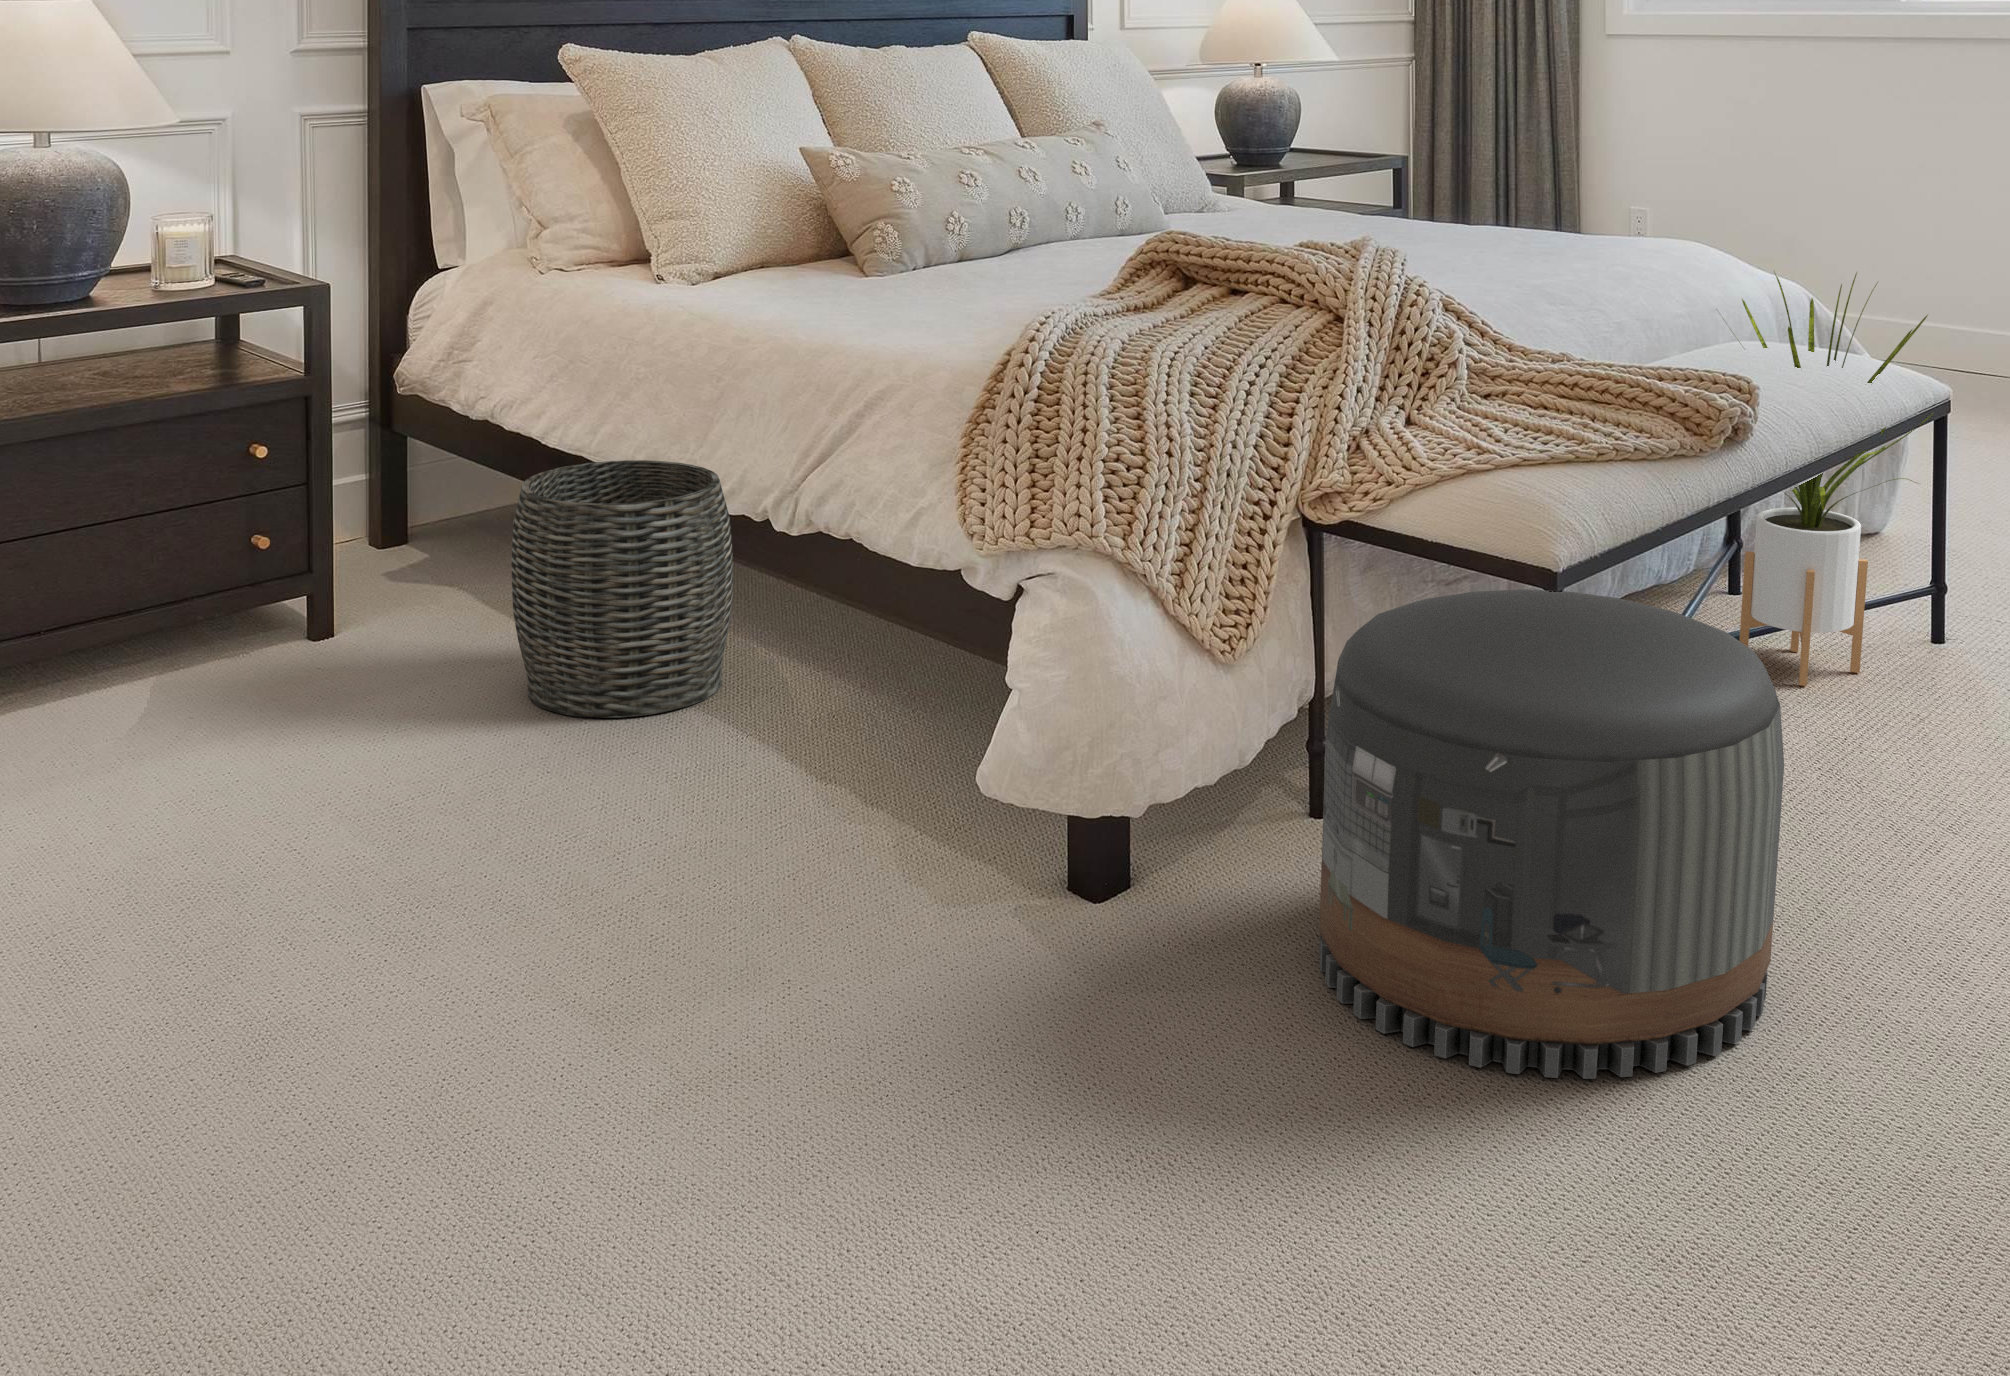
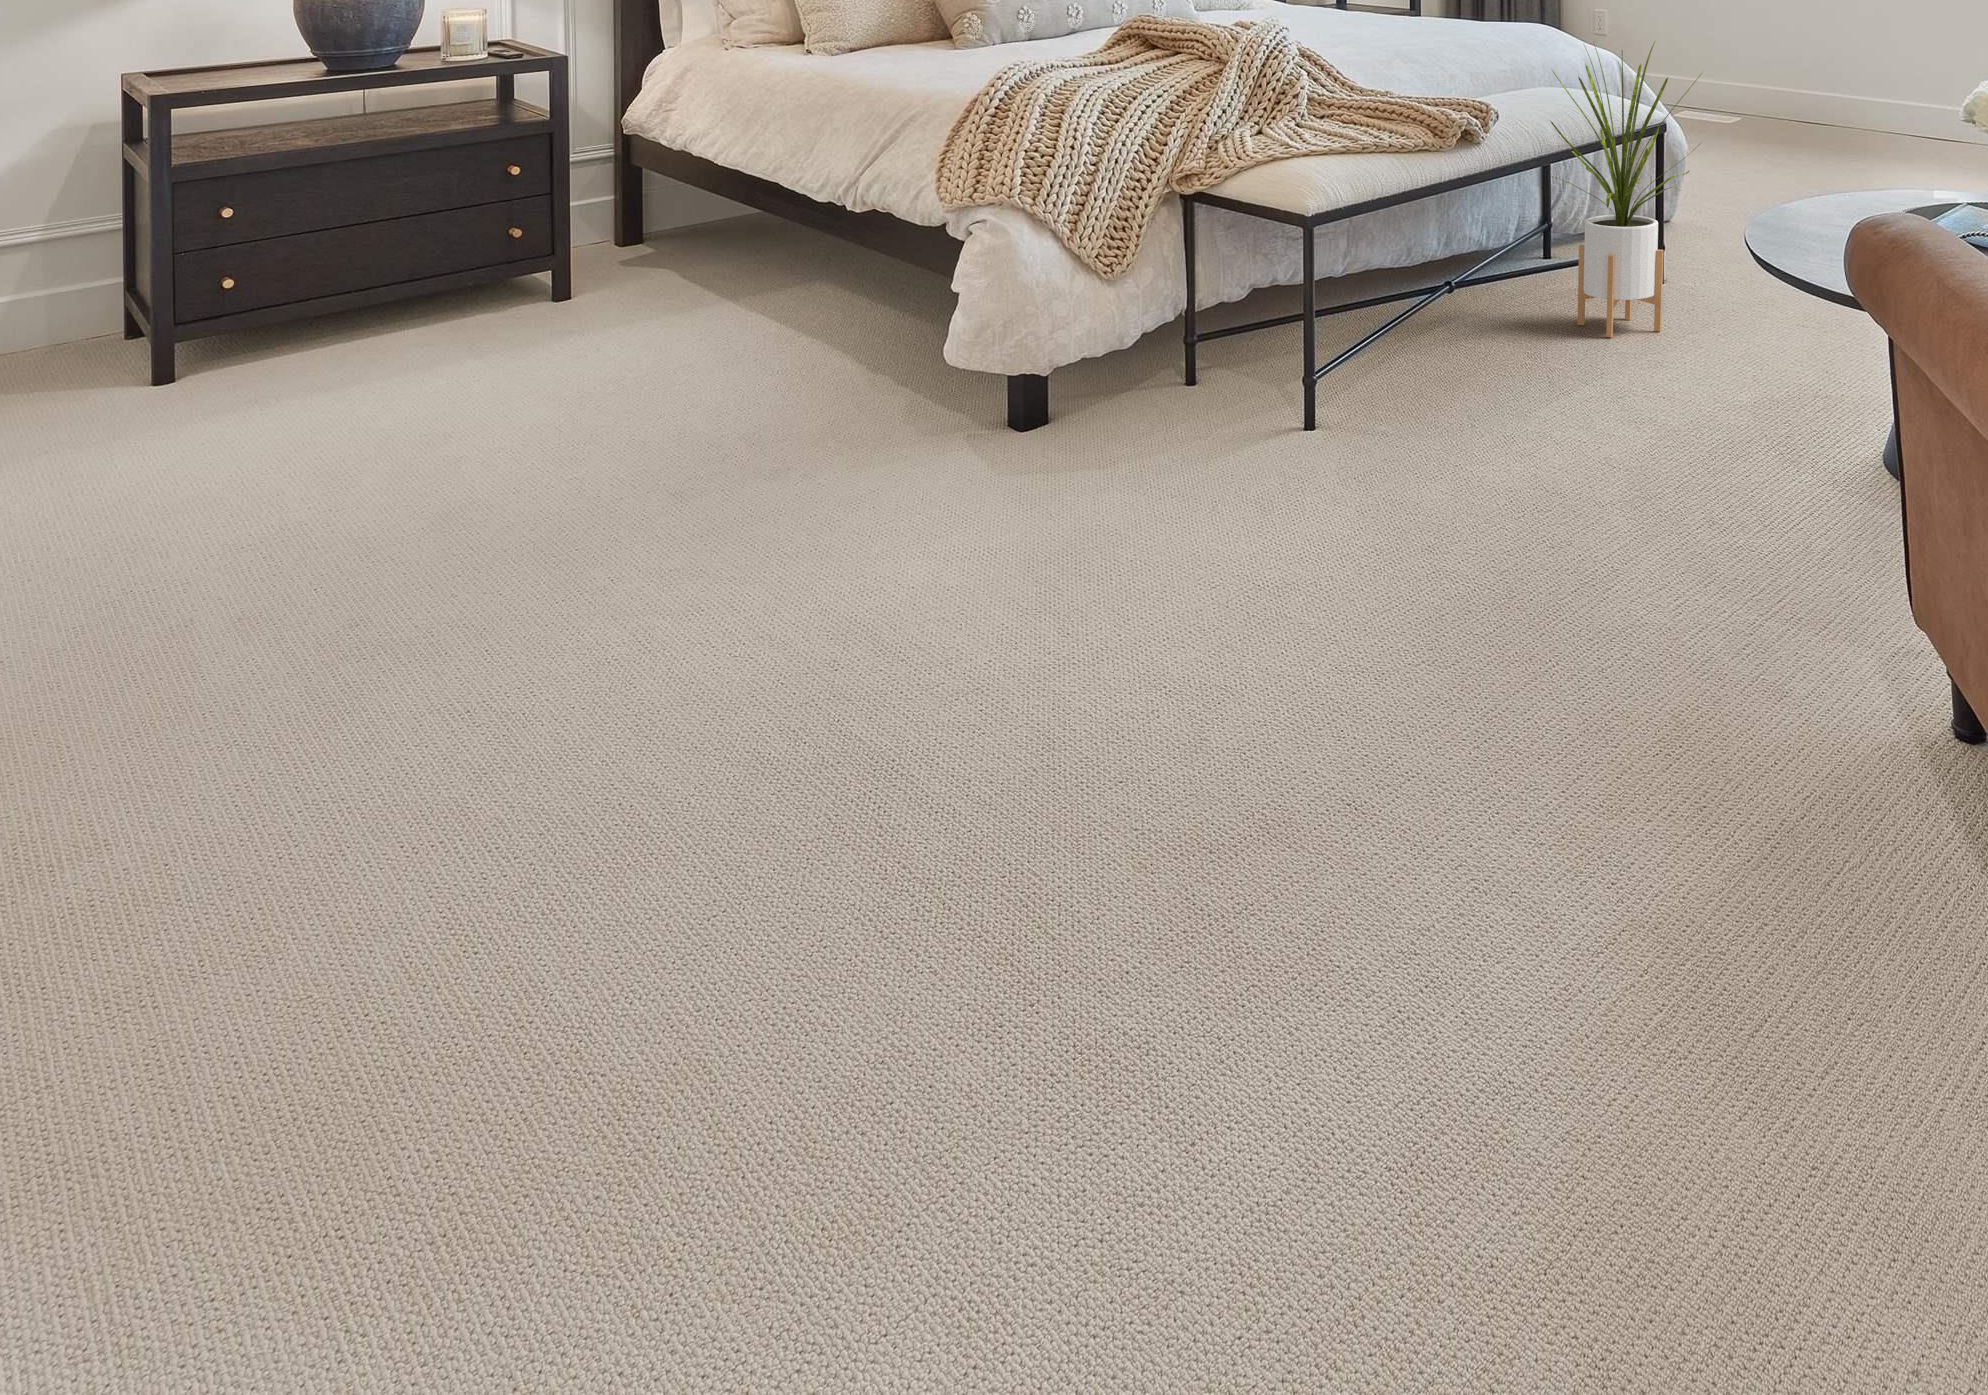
woven basket: present [511,460,733,718] -> none [741,177,888,335]
pouf: present [1319,589,1784,1079] -> none [1102,229,1395,512]

